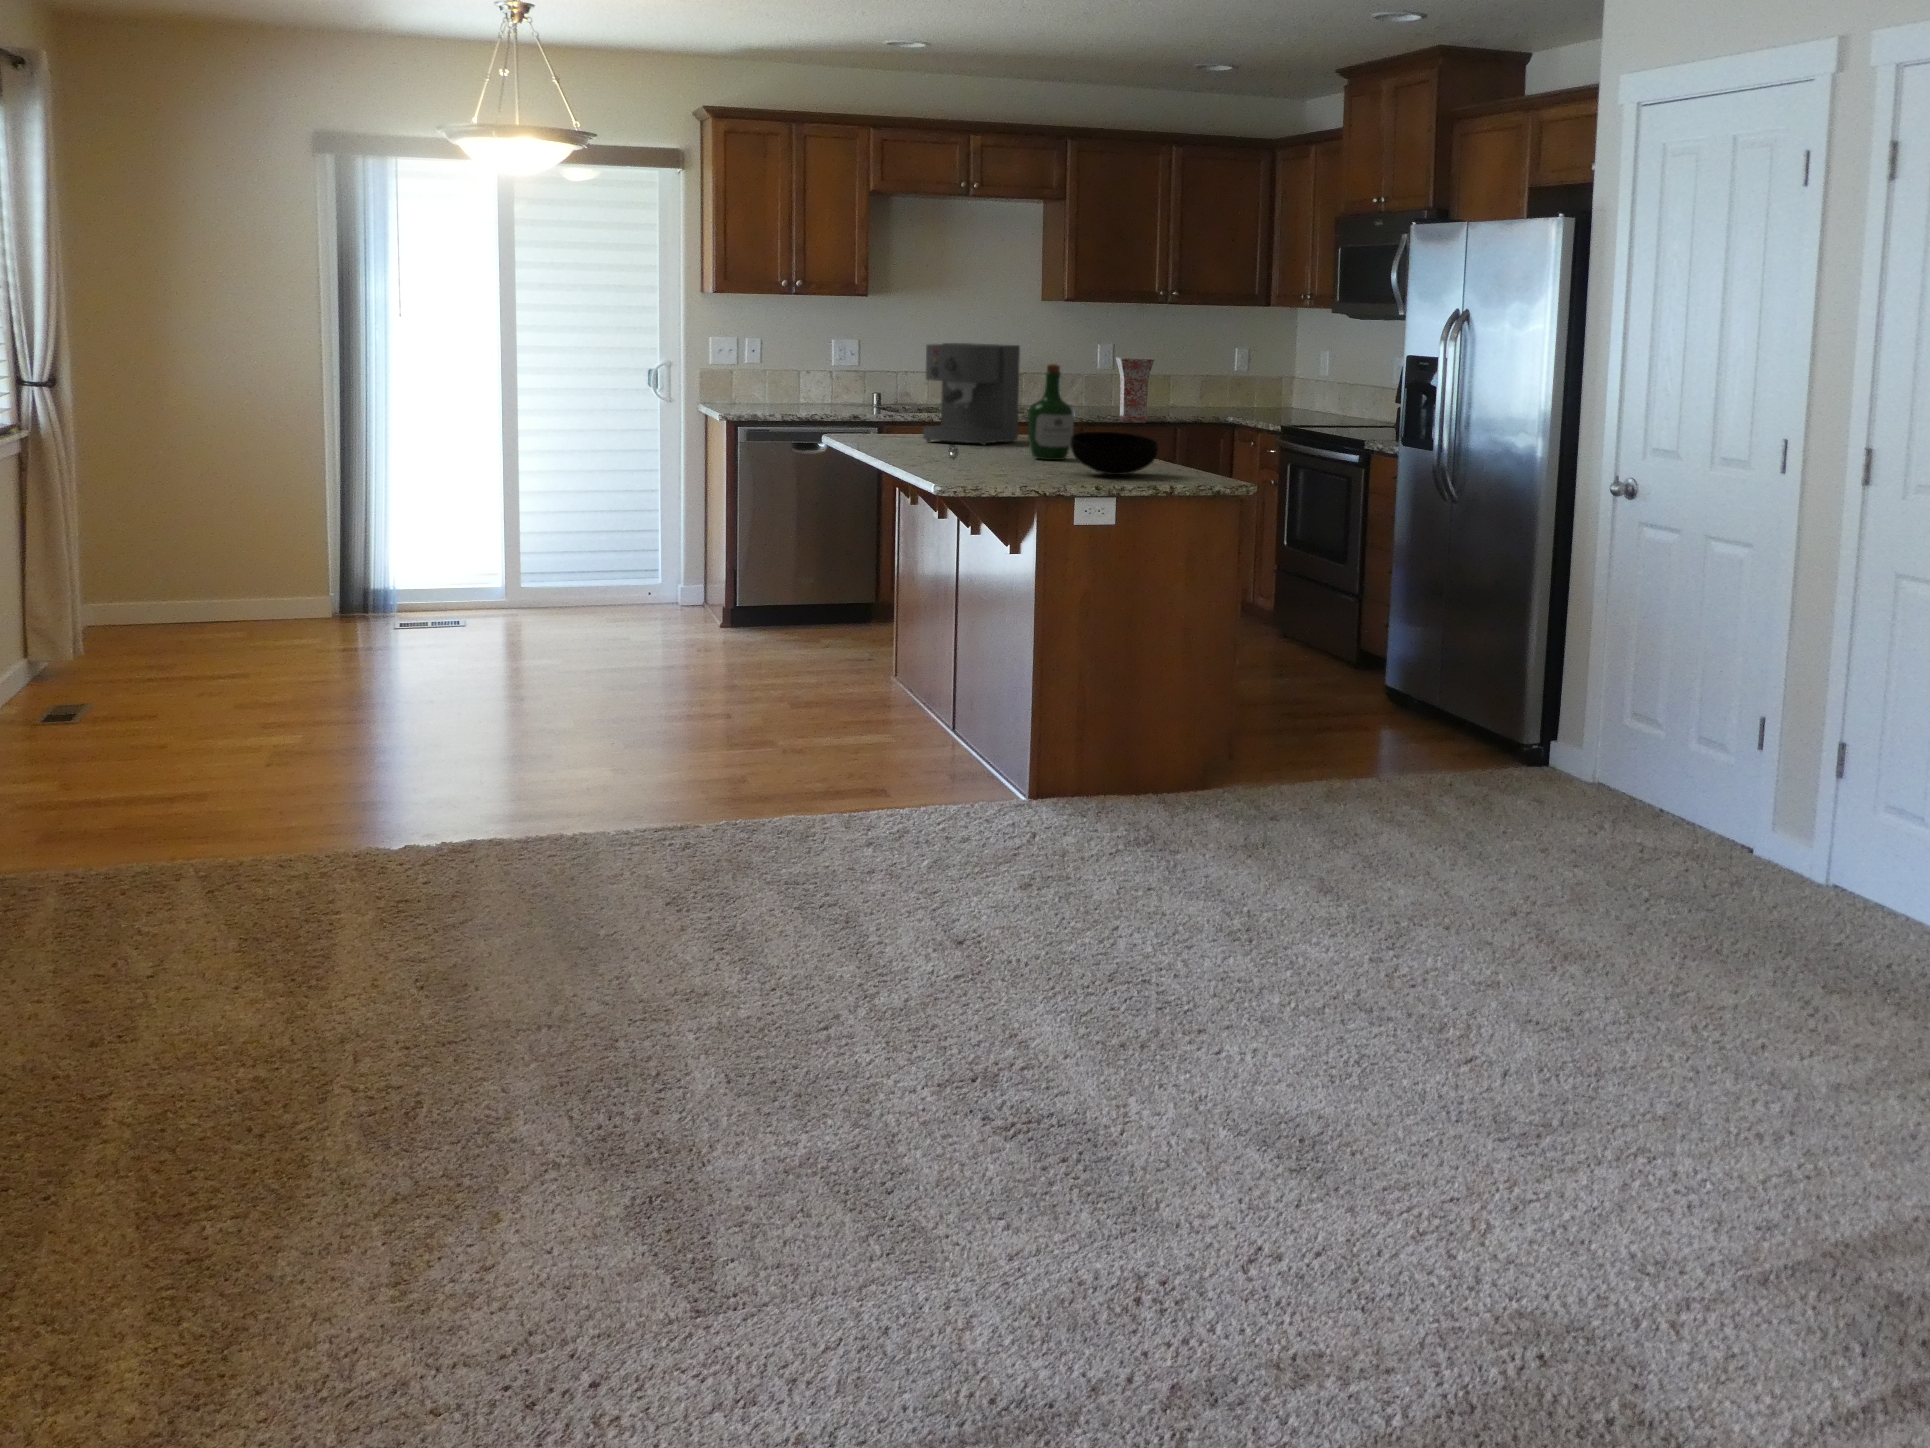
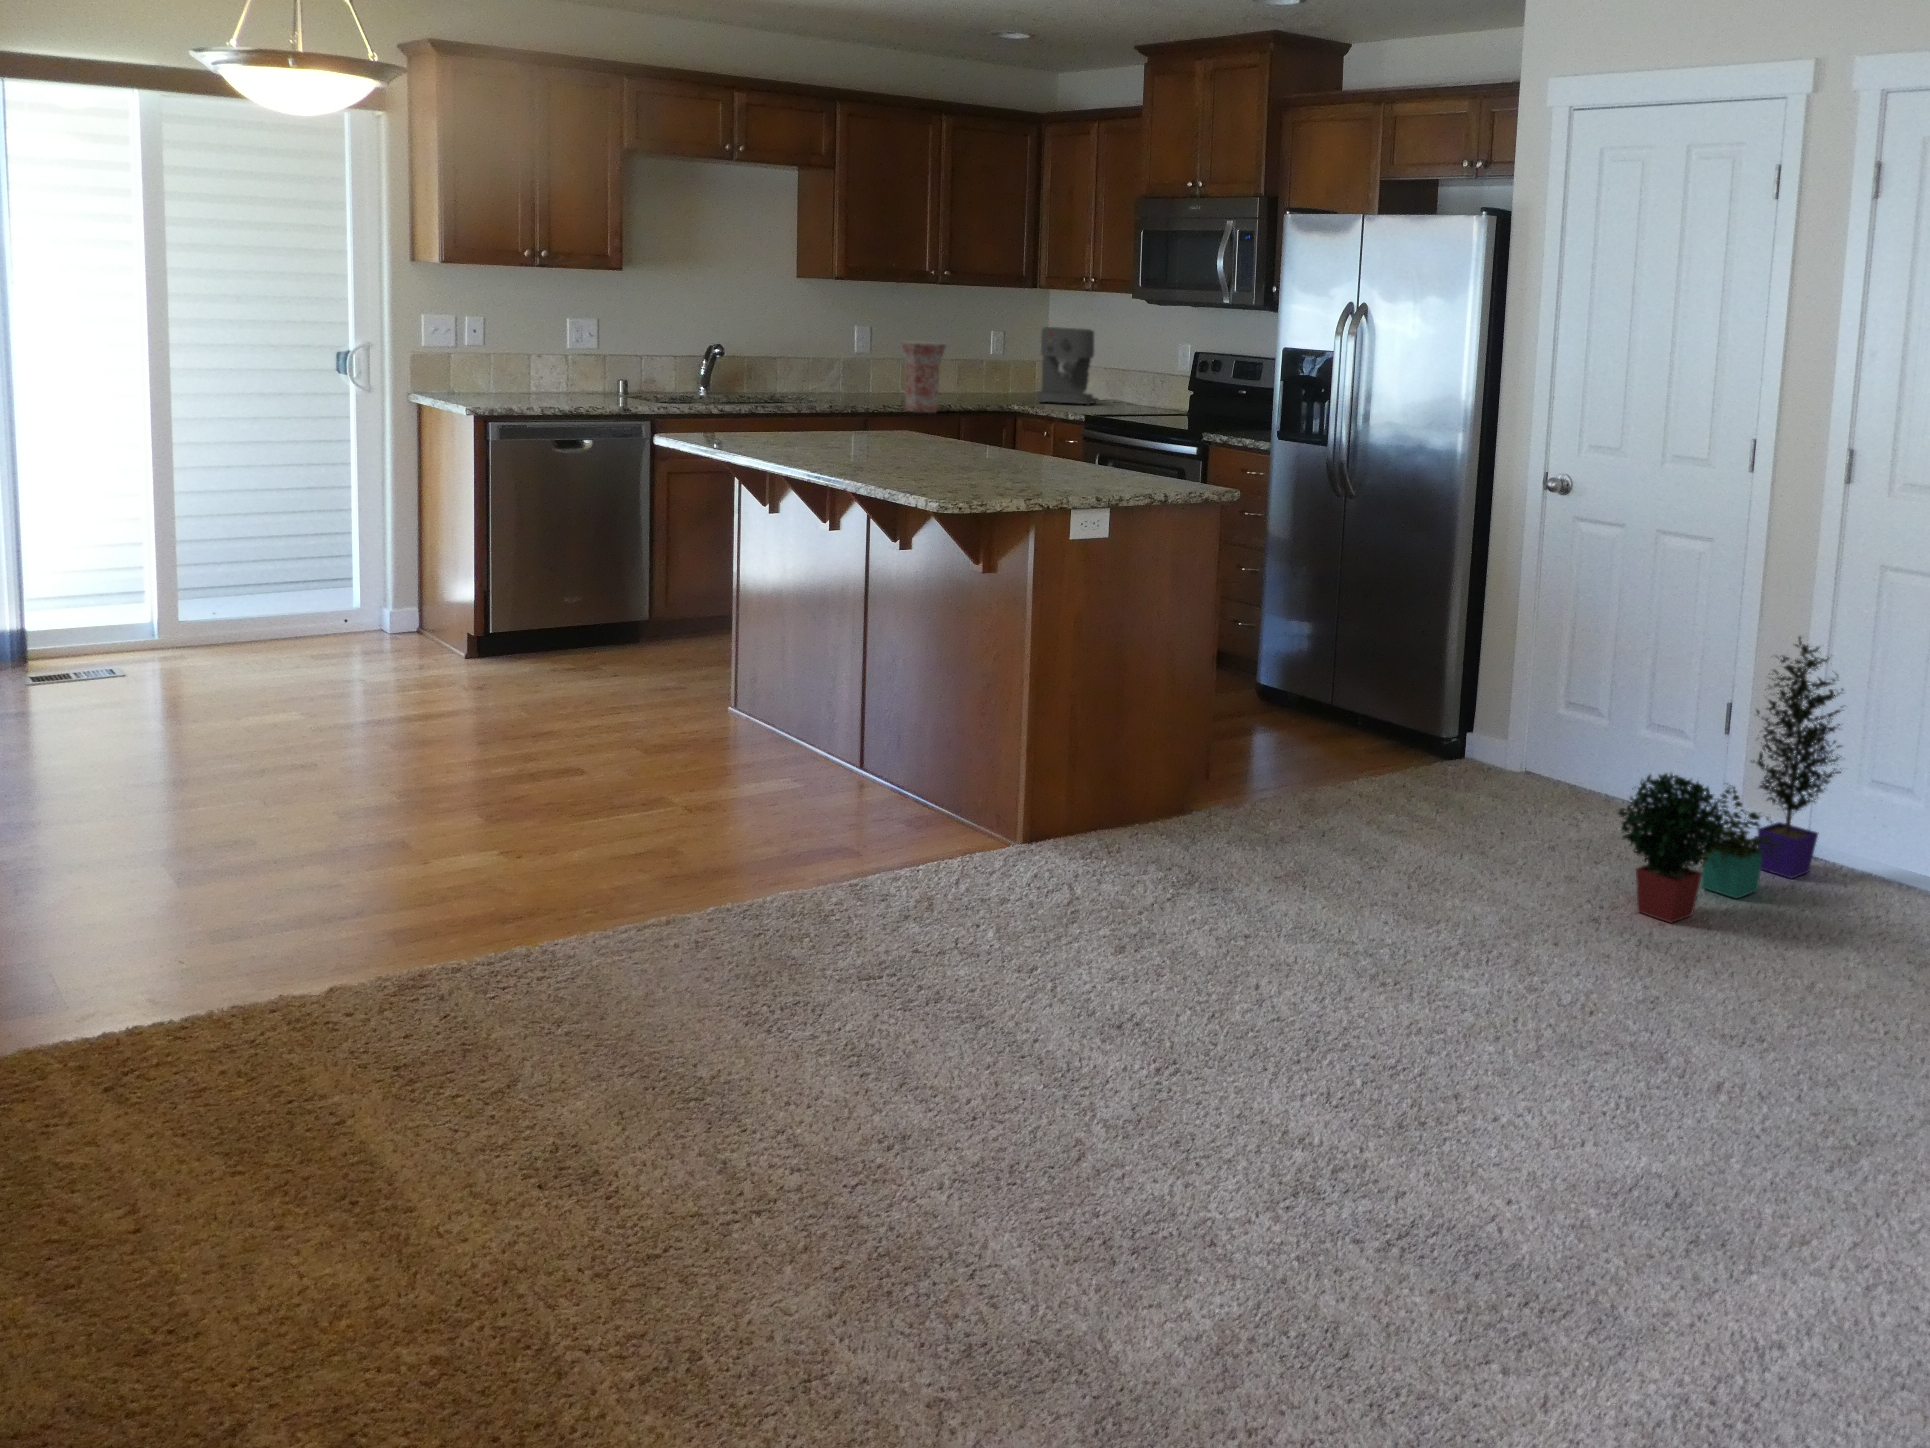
coffee maker: present [923,343,1020,445] -> present [1037,327,1098,406]
wine bottle: present [1028,364,1074,460] -> none [948,357,1000,464]
bowl: present [1071,432,1158,475] -> none [1047,435,1143,483]
potted plant: none [1544,646,1850,924] -> present [1618,637,1843,923]

